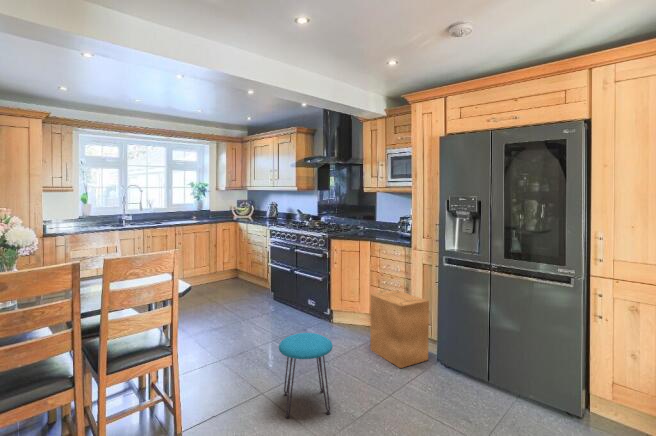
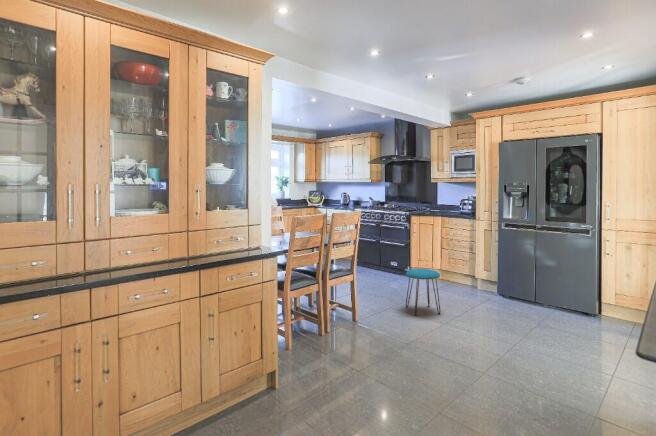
cardboard box: present [370,290,429,368] -> none [448,250,491,298]

